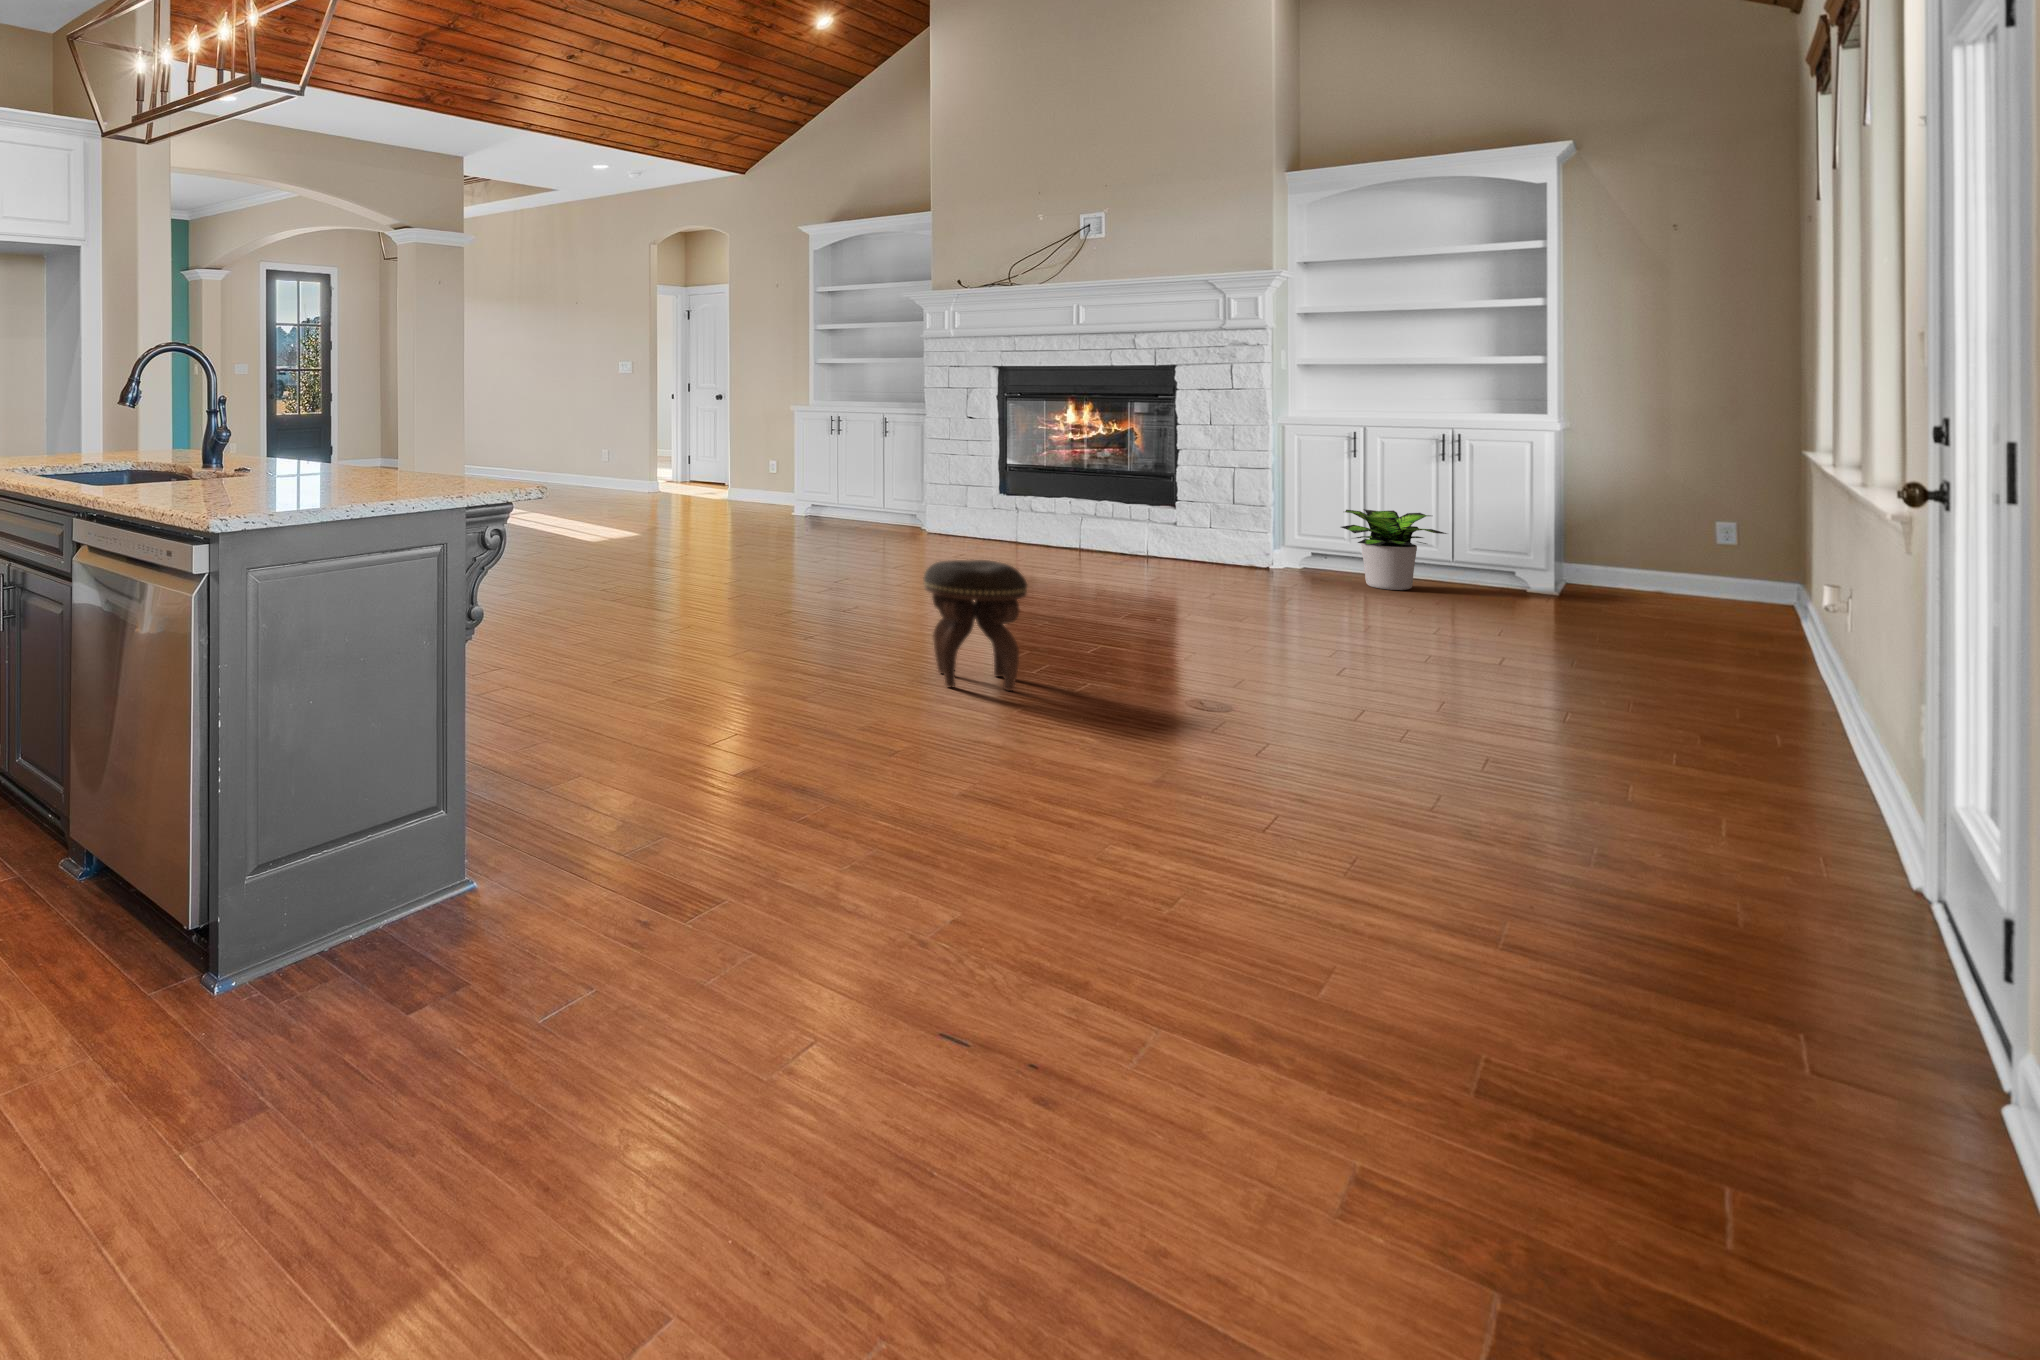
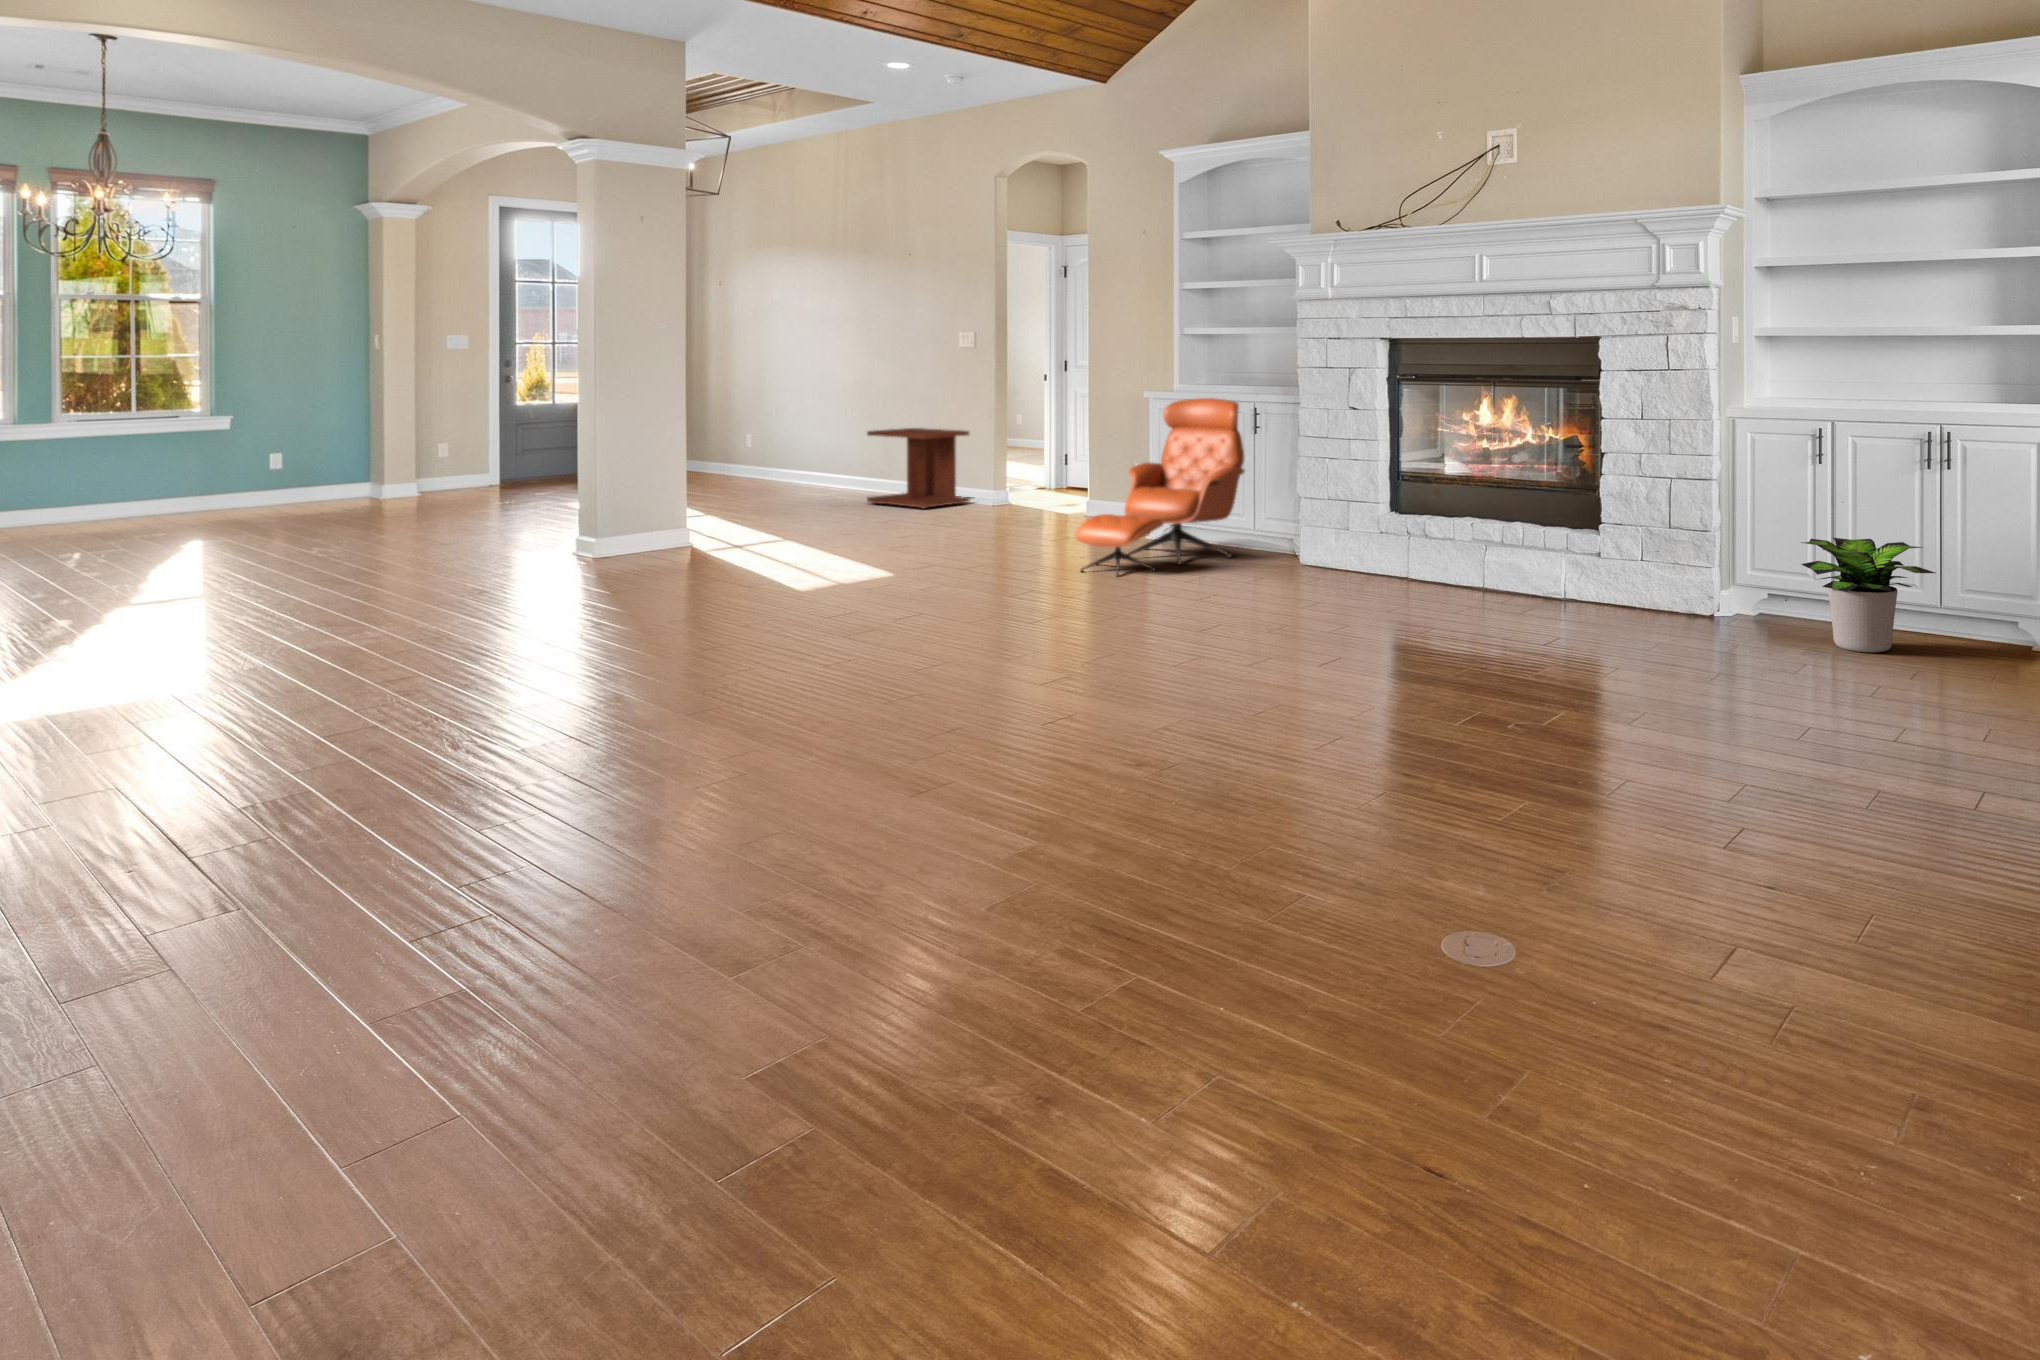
lounge chair: none [757,408,874,534] -> present [1075,398,1244,576]
side table: none [553,431,630,490] -> present [867,428,969,509]
footstool: present [923,560,1027,691] -> none [1058,679,1229,923]

